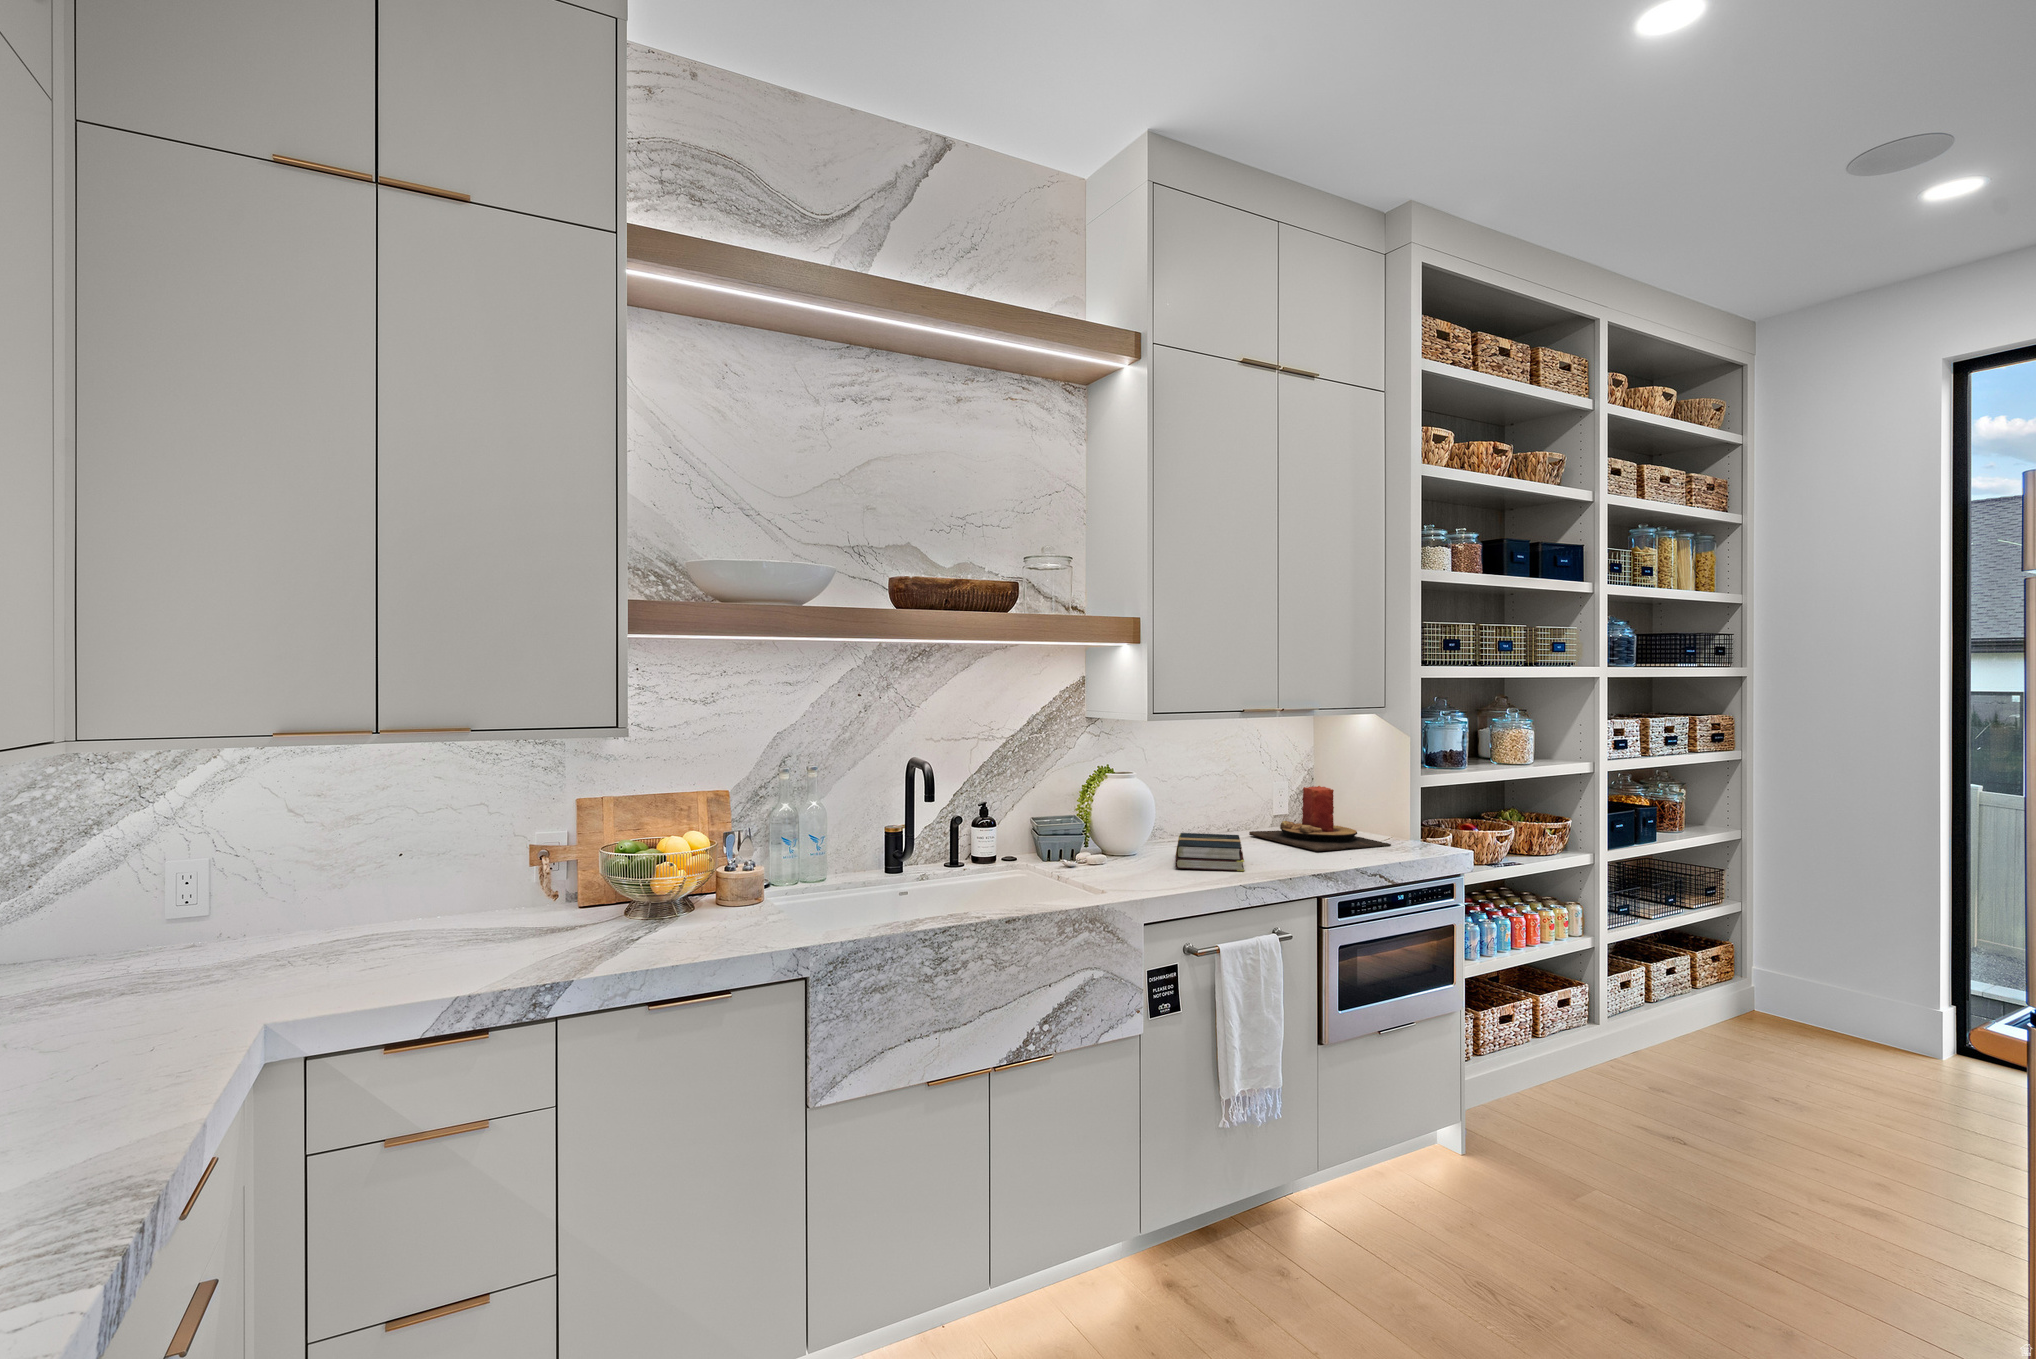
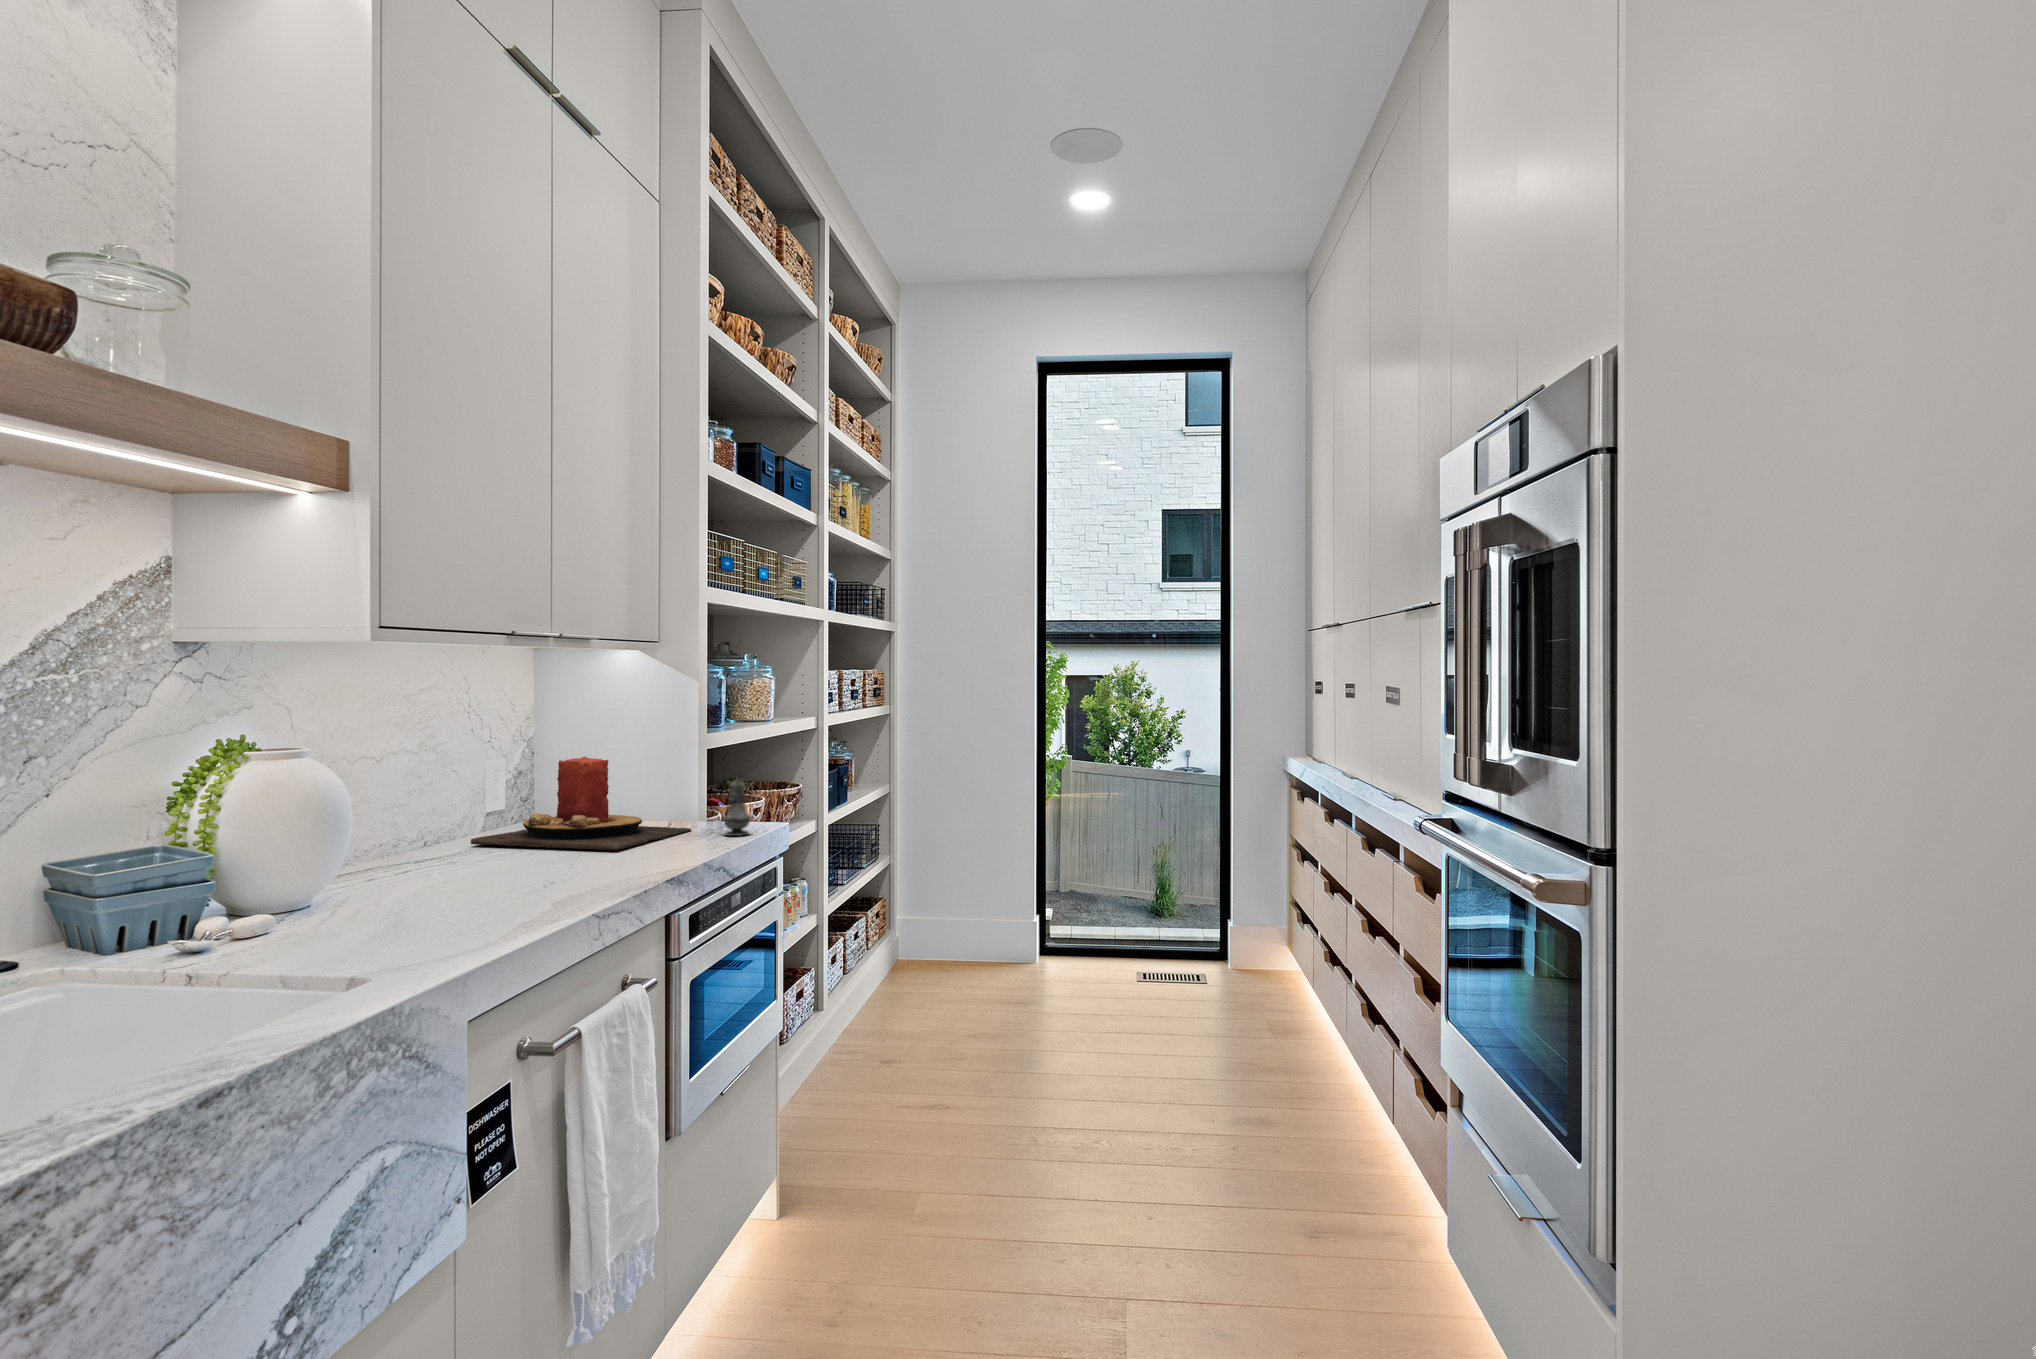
salt shaker: none [1403,810,1425,854] -> present [723,778,751,836]
hardback book: present [1175,833,1244,871] -> none [395,839,565,910]

